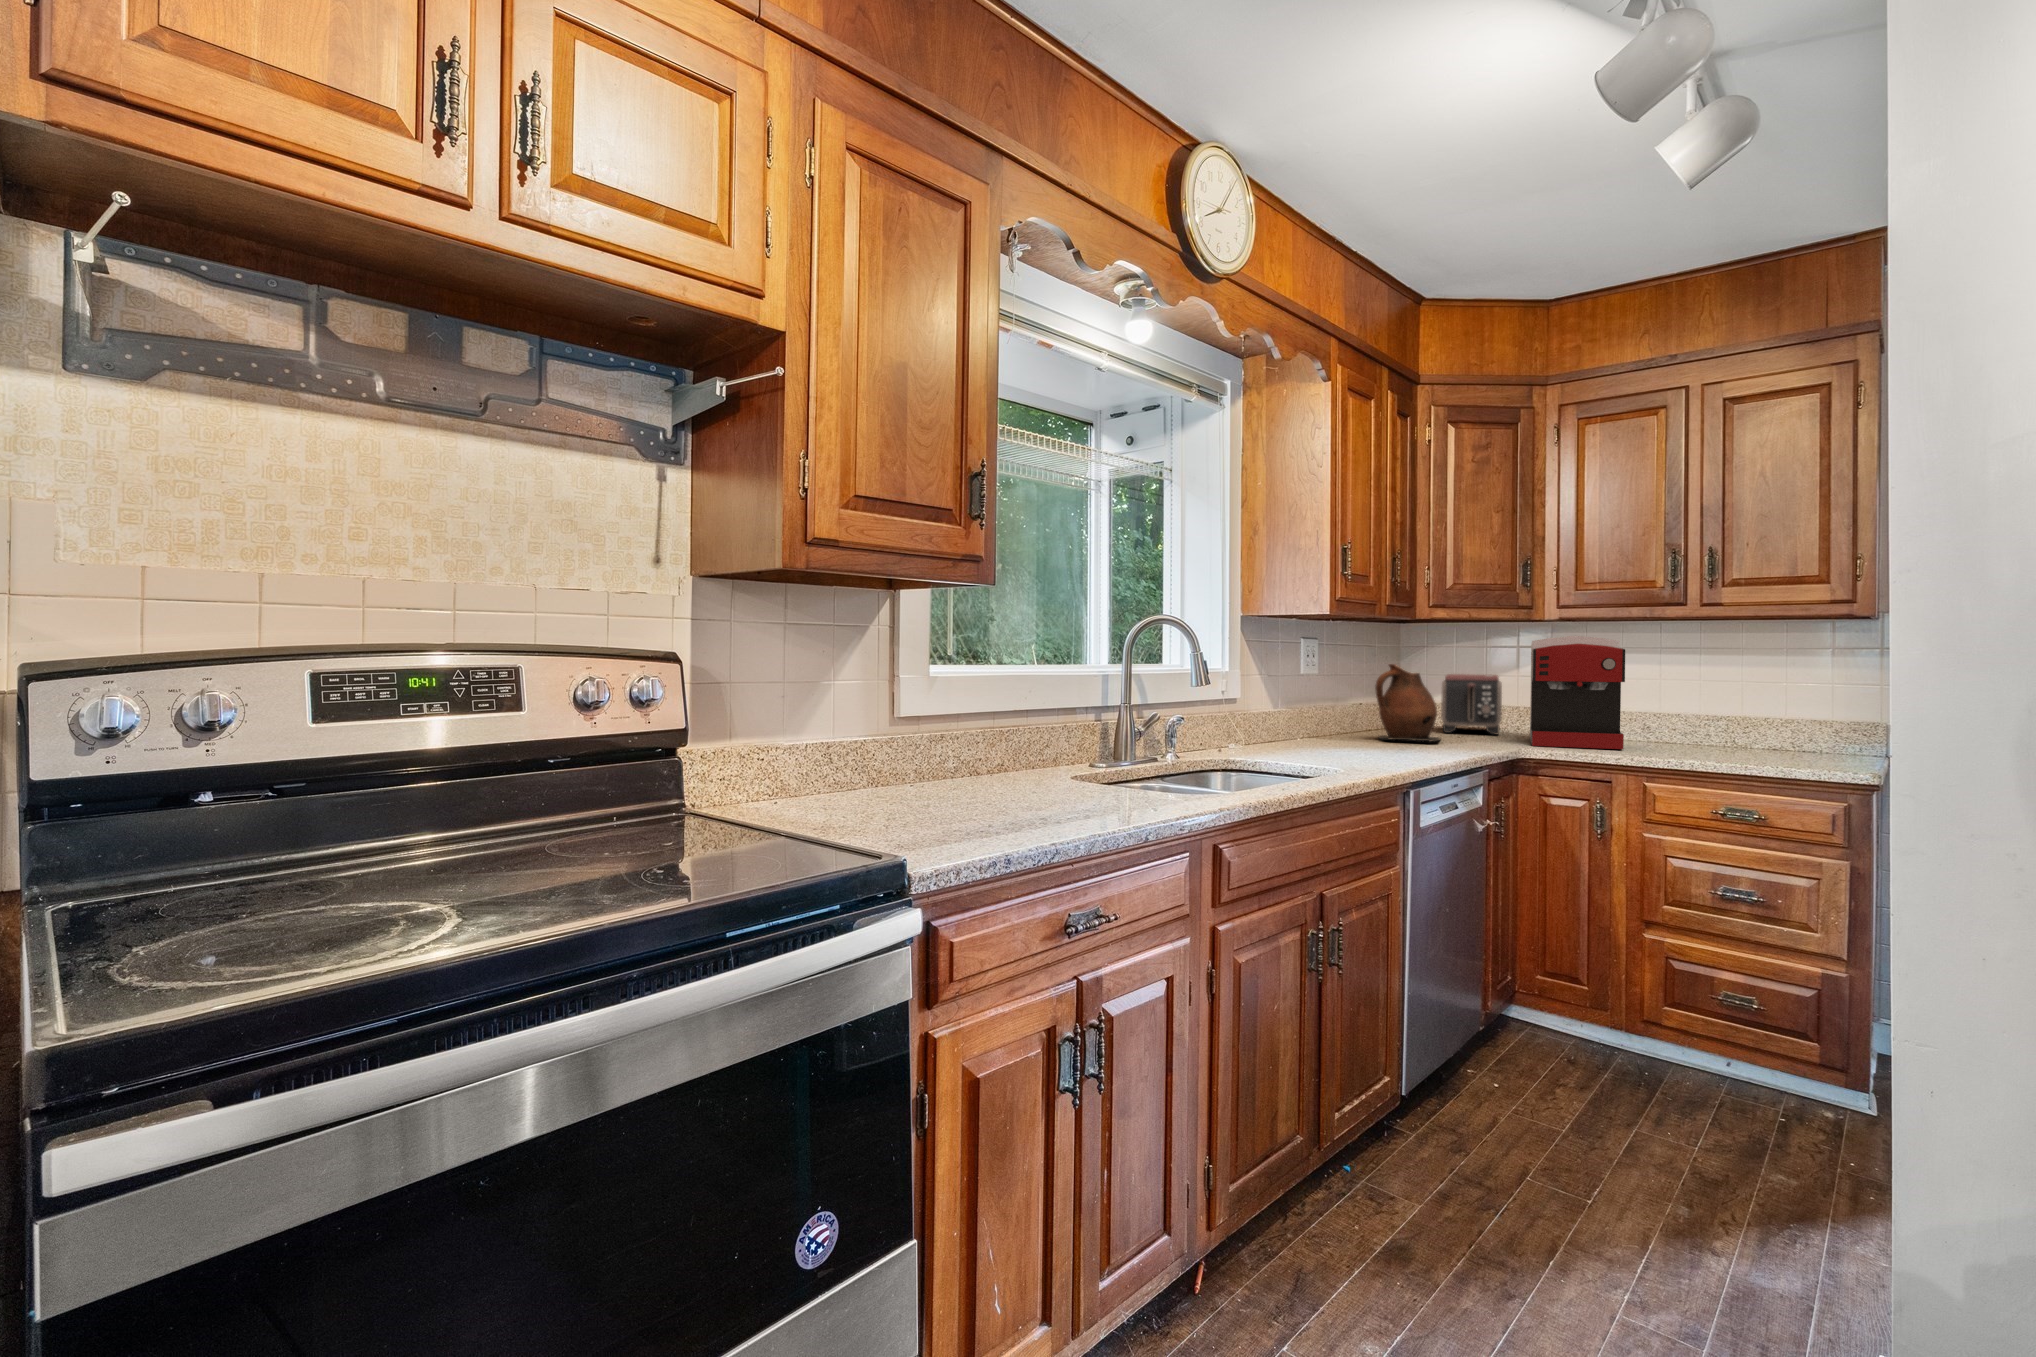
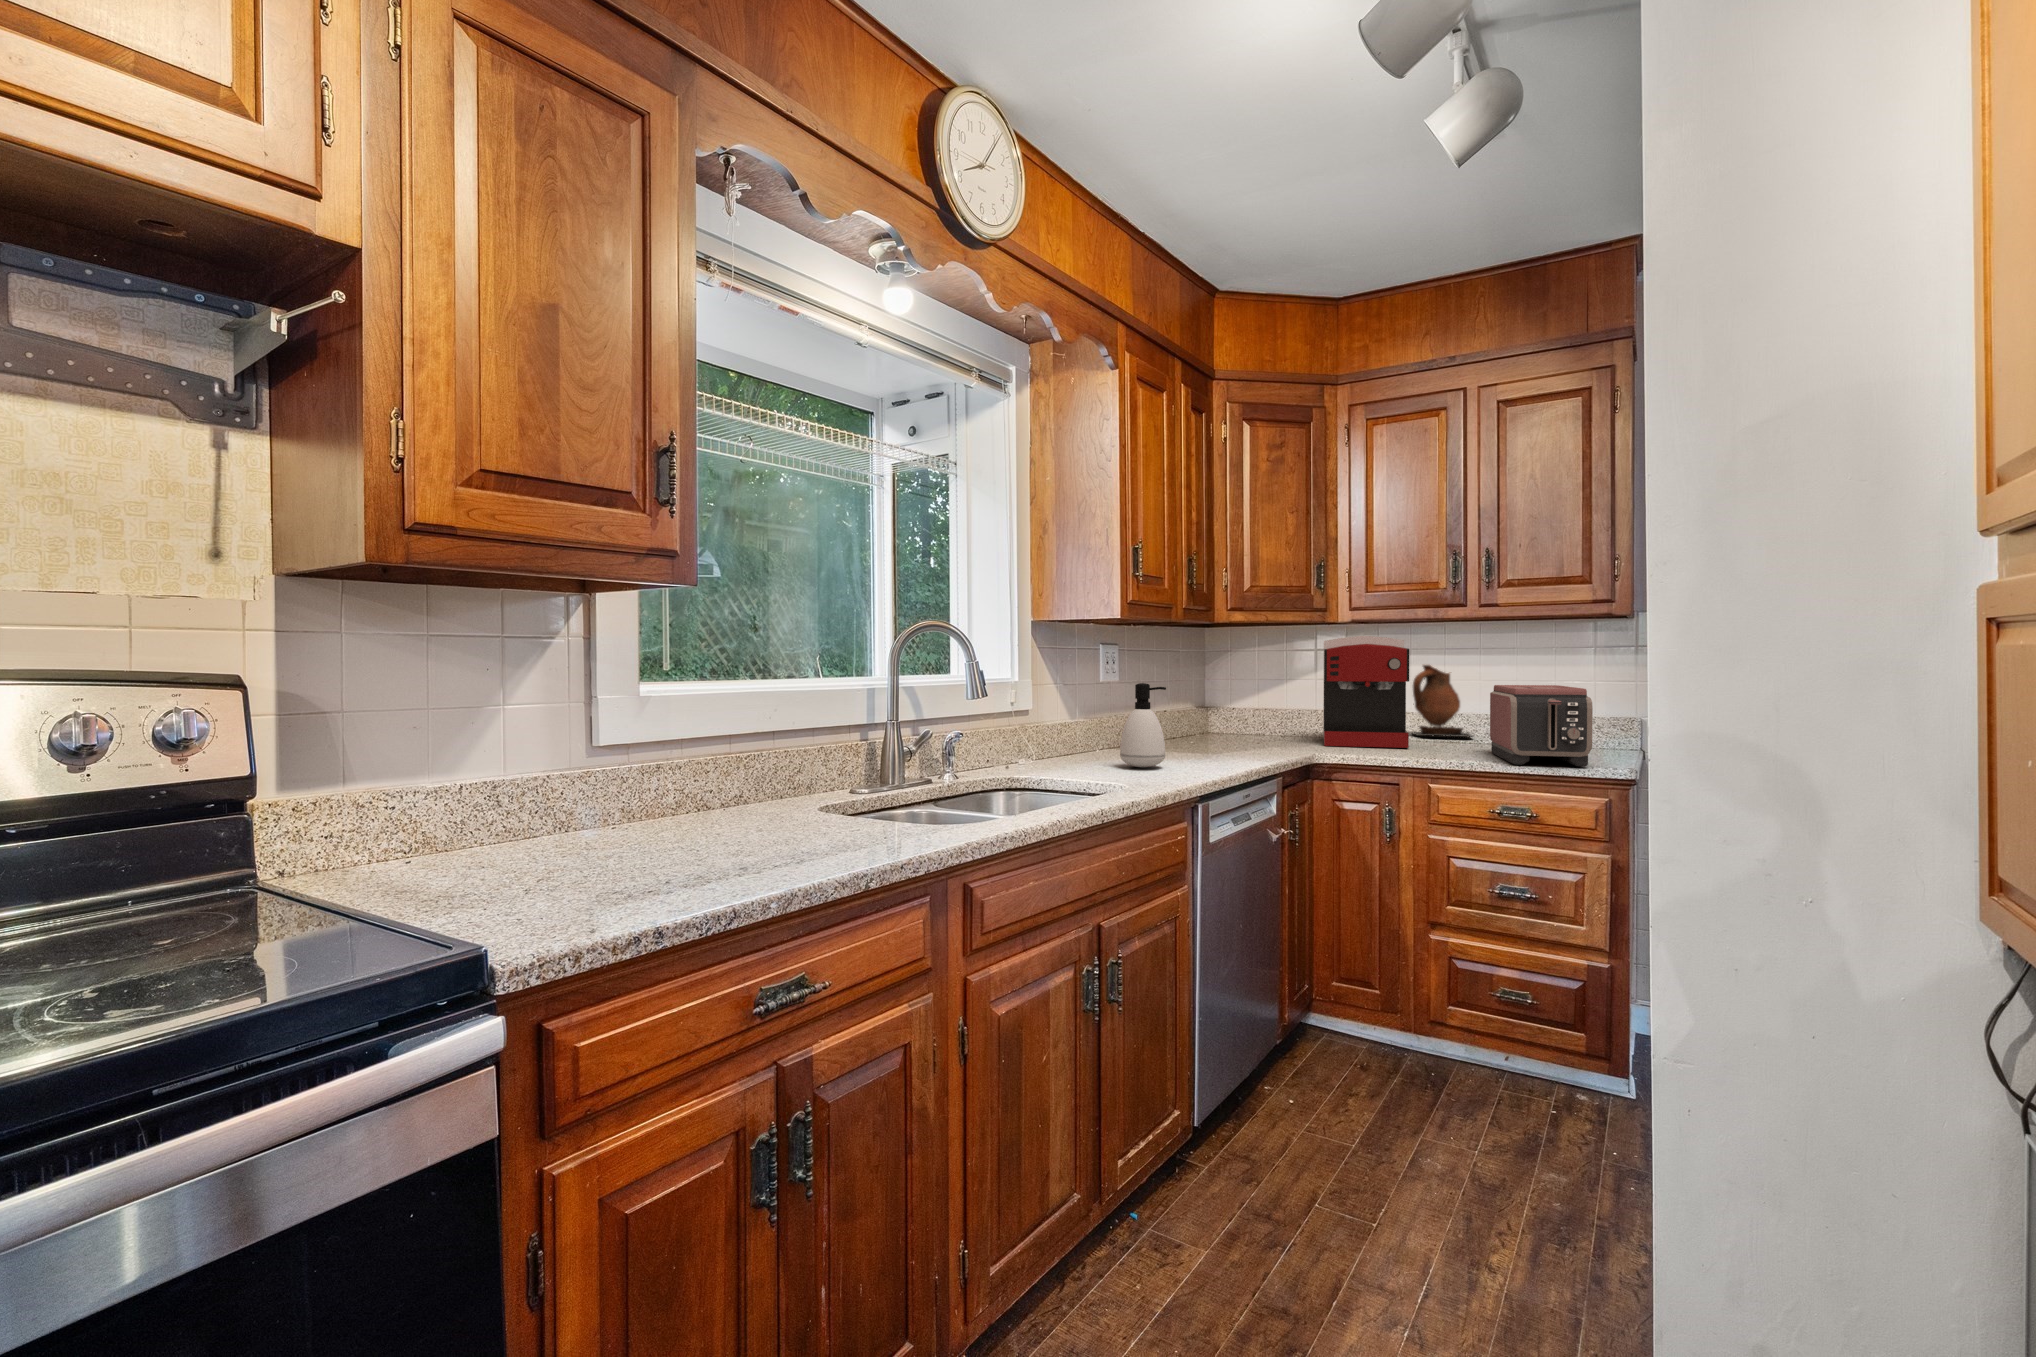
ceramic pitcher: present [1375,664,1440,742] -> present [1412,665,1472,738]
toaster: present [1441,674,1502,735] -> present [1490,685,1593,766]
soap dispenser: none [1328,678,1375,758] -> present [1120,683,1166,767]

